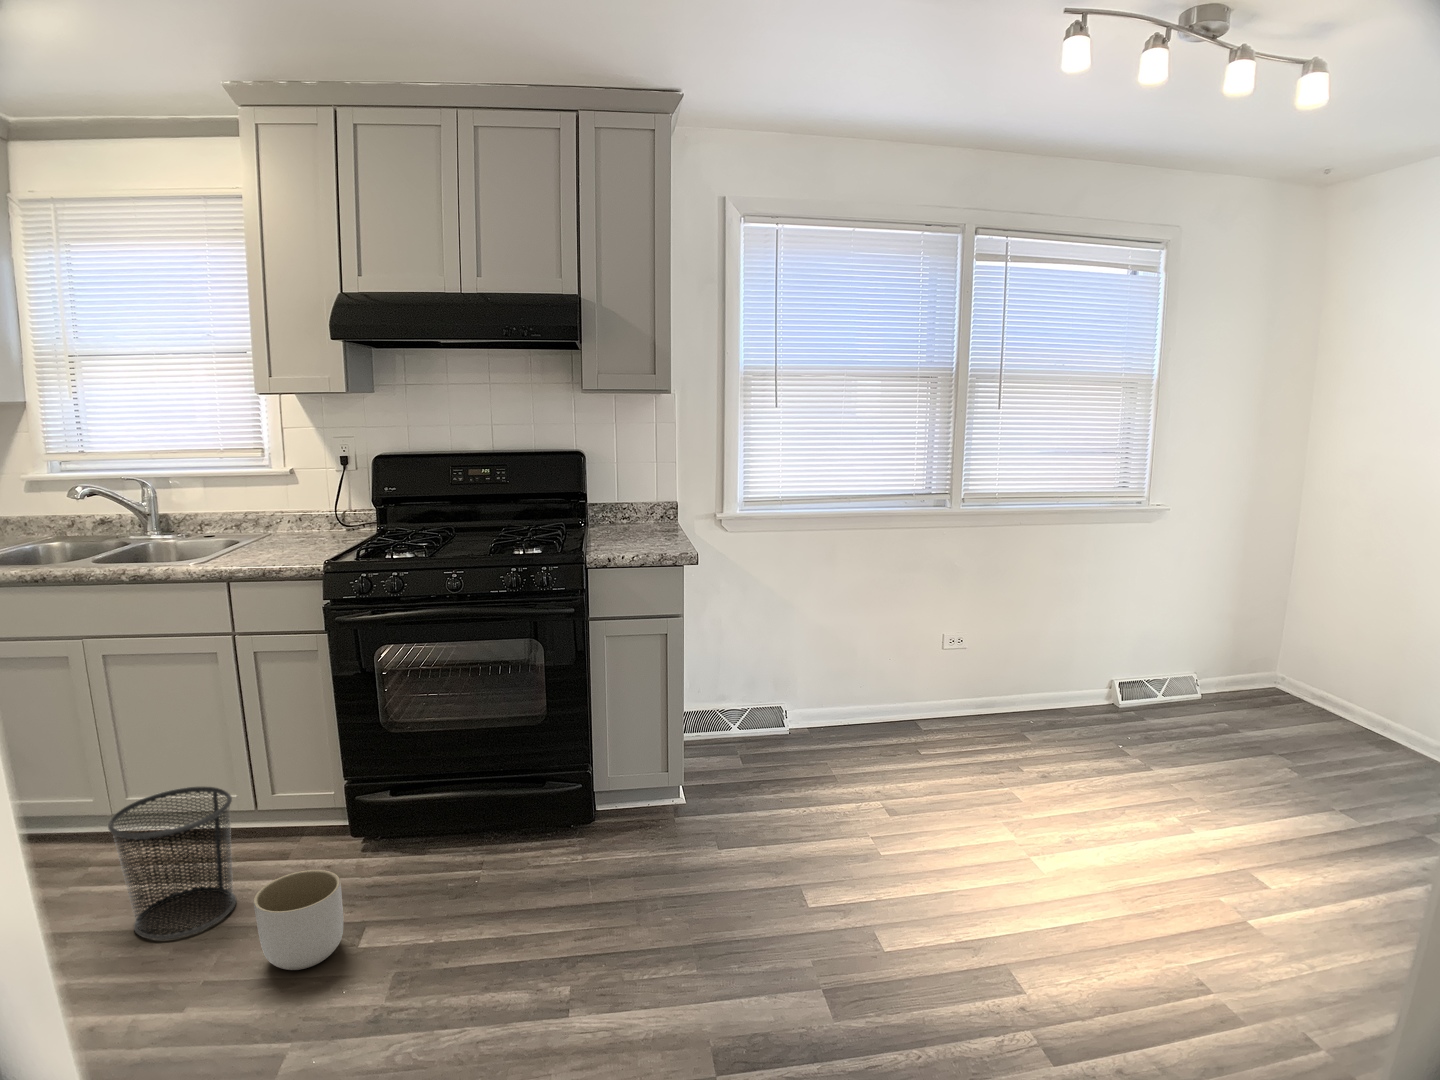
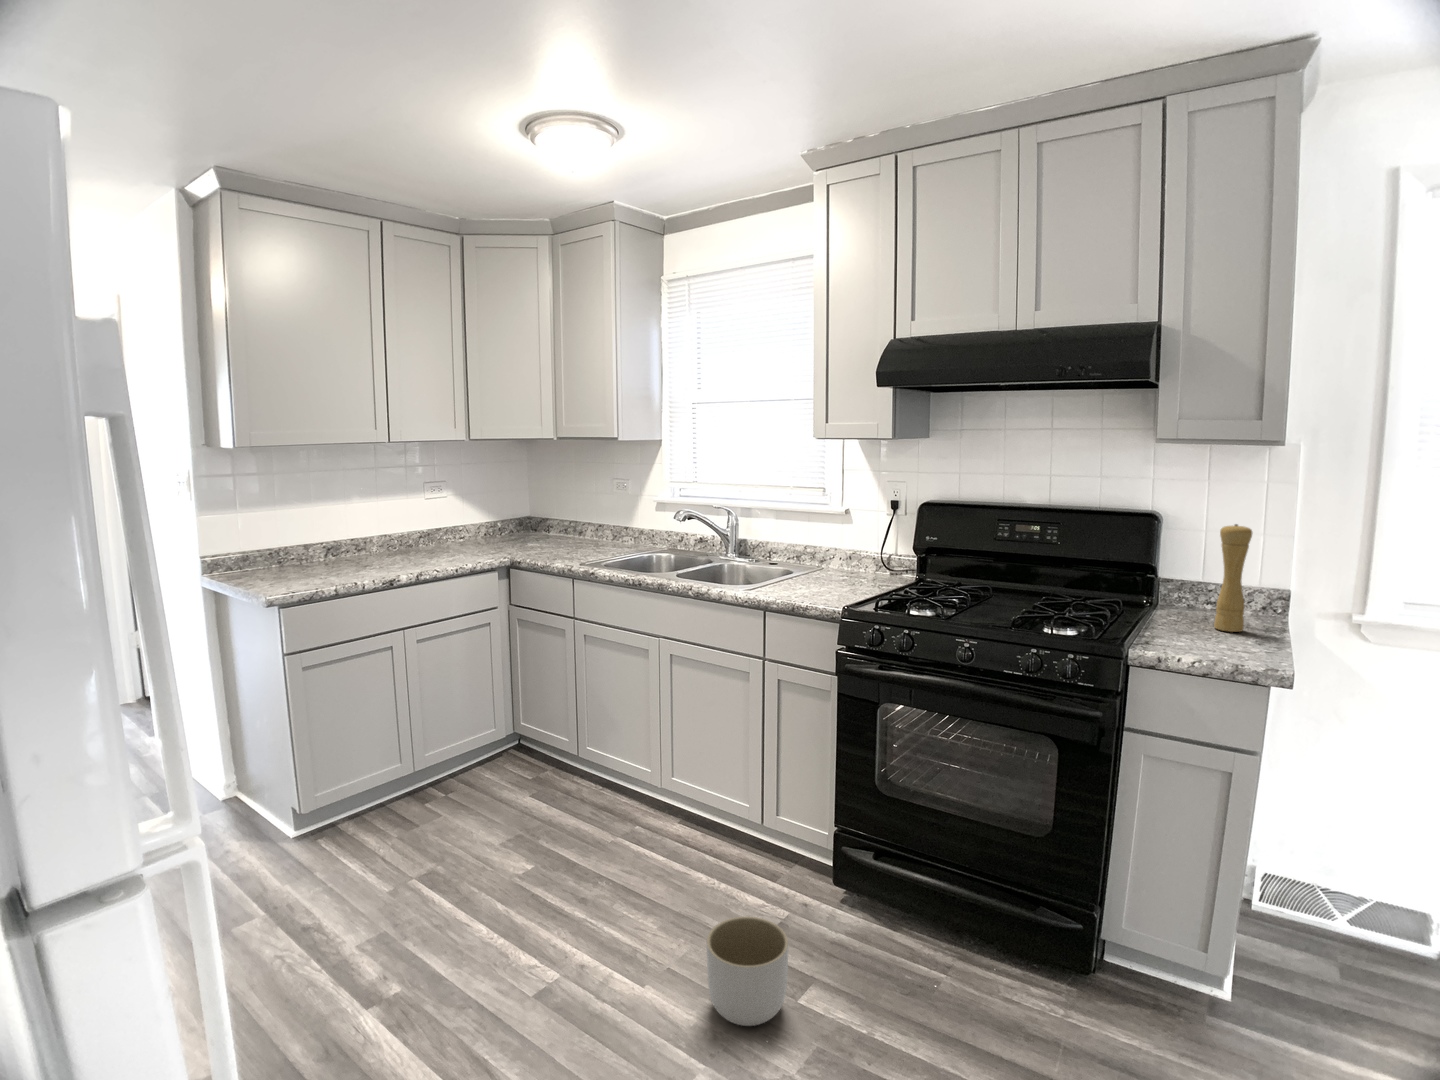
pepper mill: none [631,451,654,535] -> present [1214,524,1252,632]
waste bin: present [108,787,236,940] -> none [628,789,727,932]

